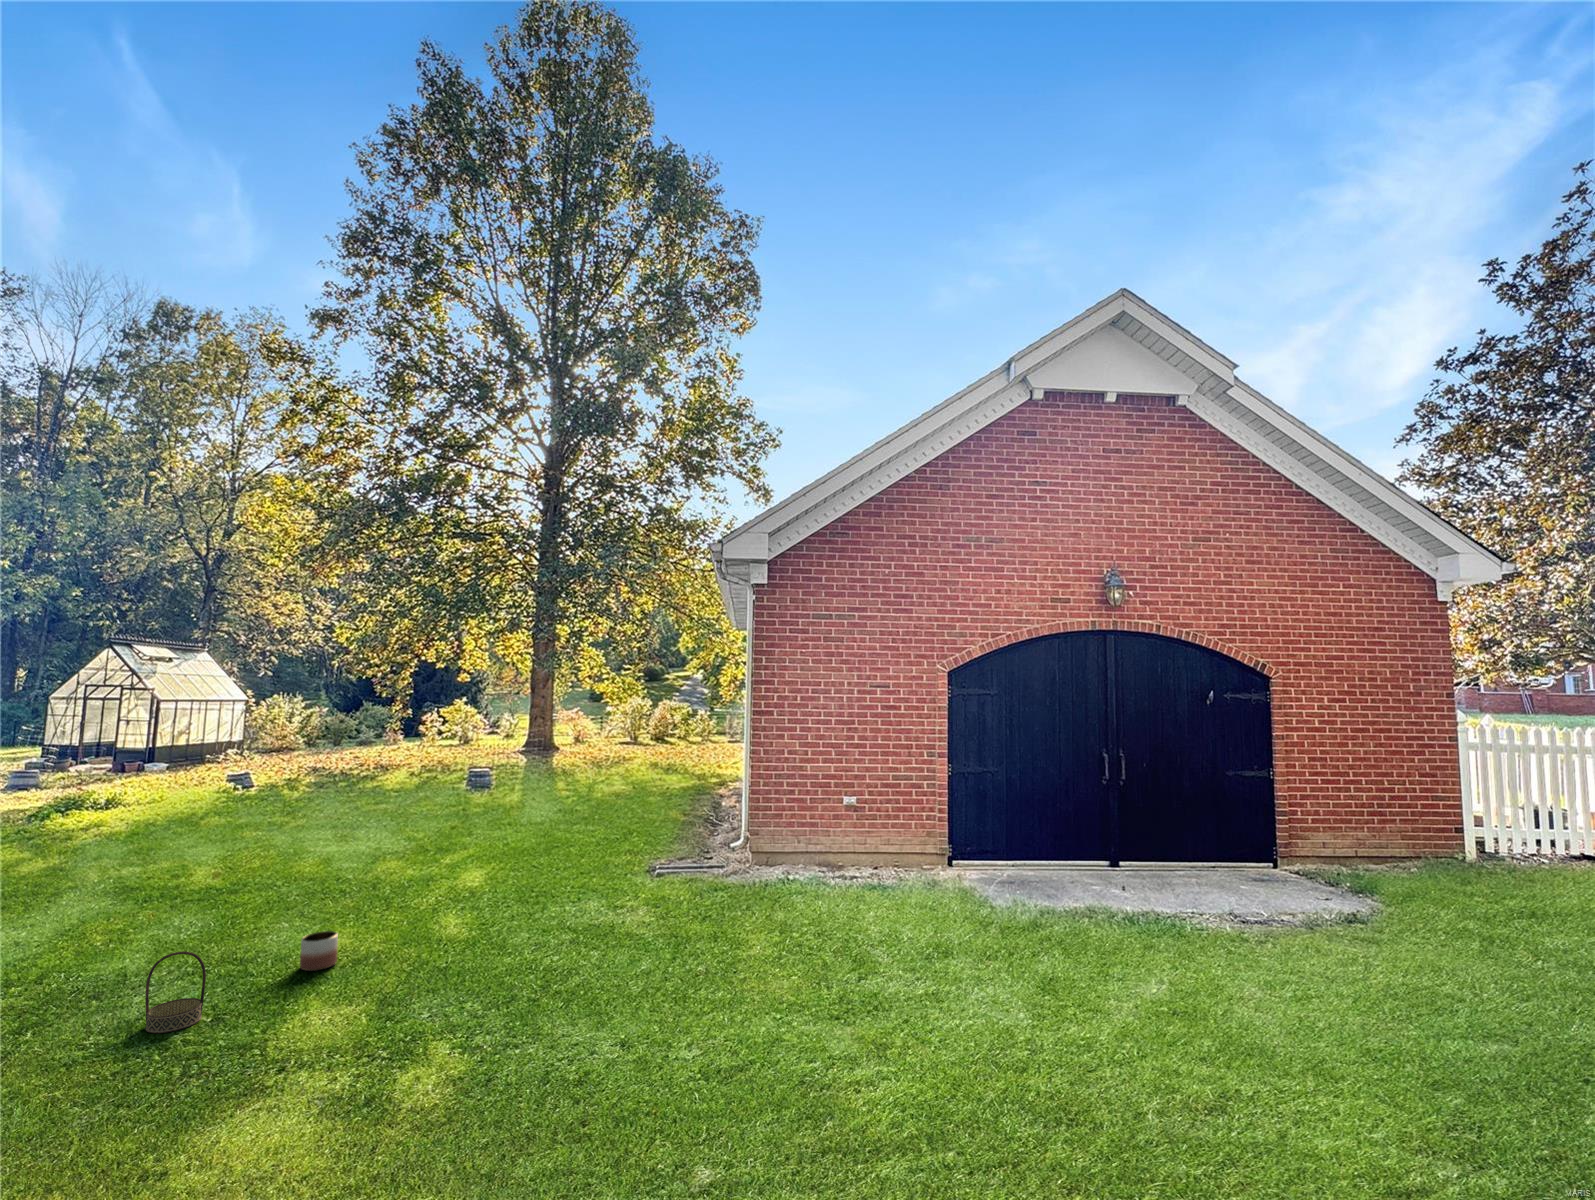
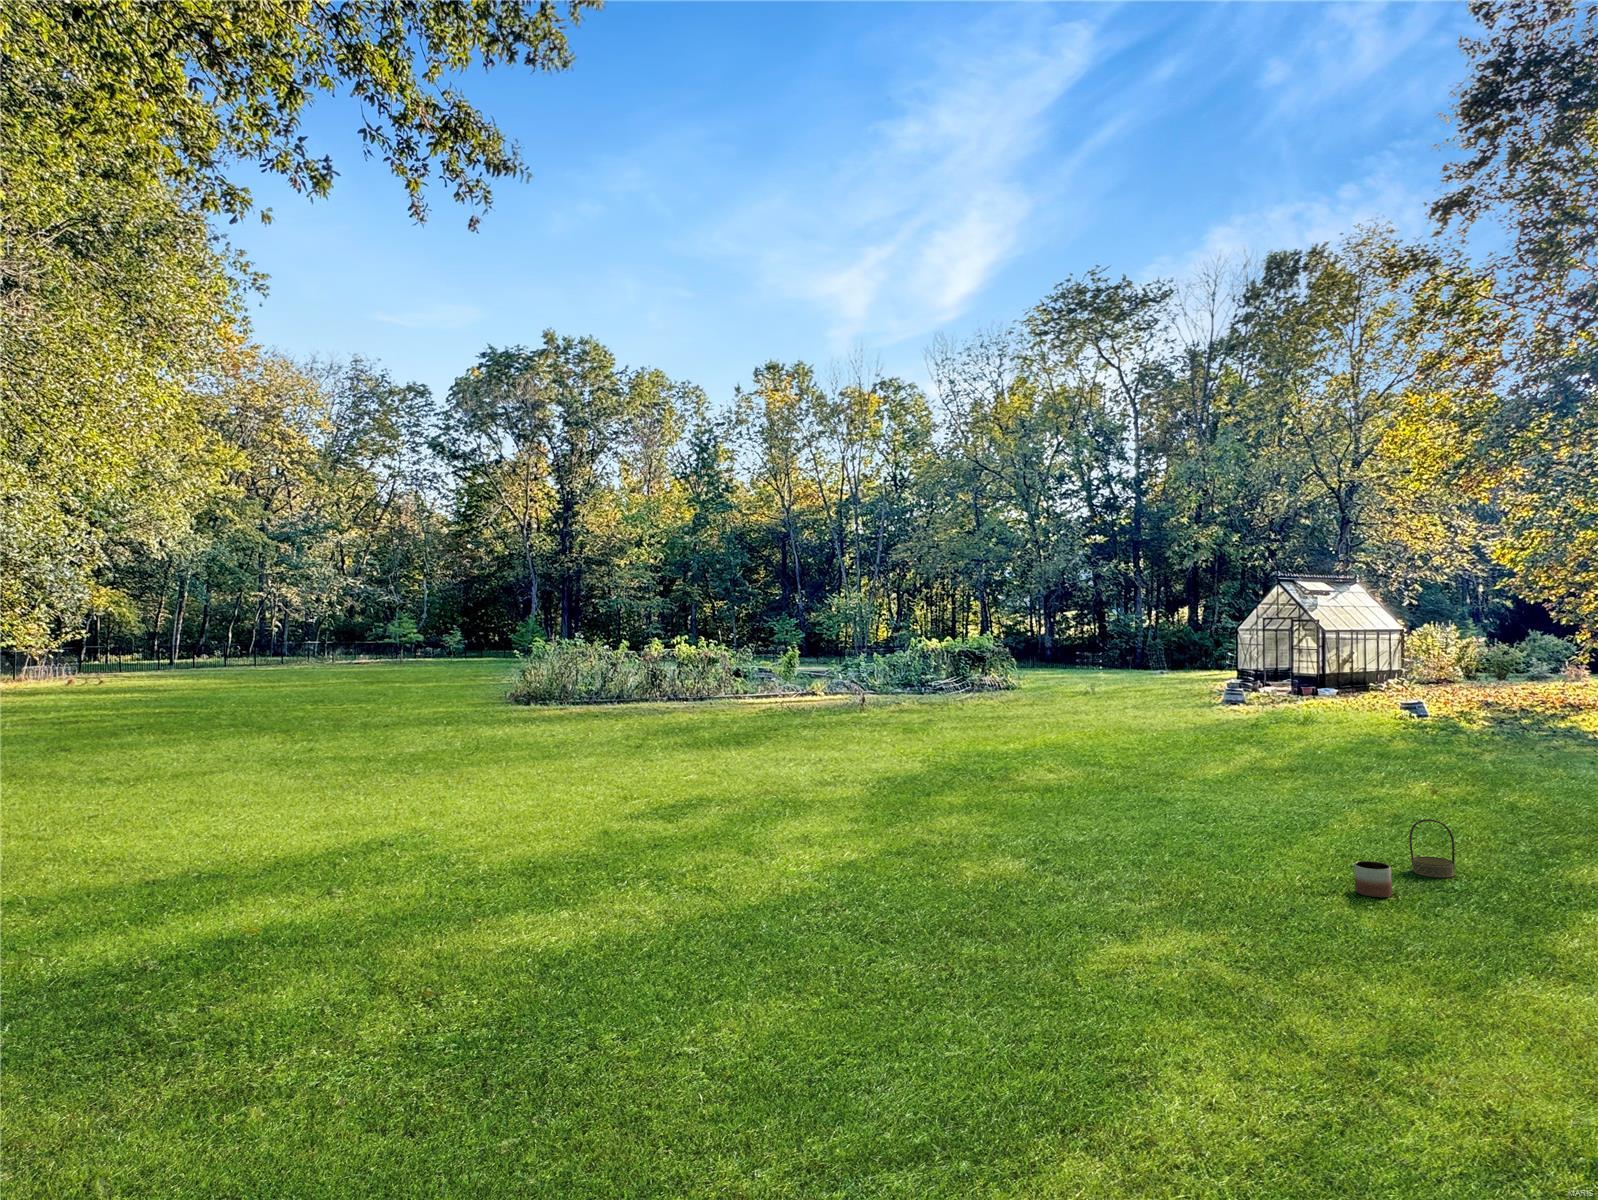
planter: present [300,931,338,971] -> present [1354,861,1392,898]

